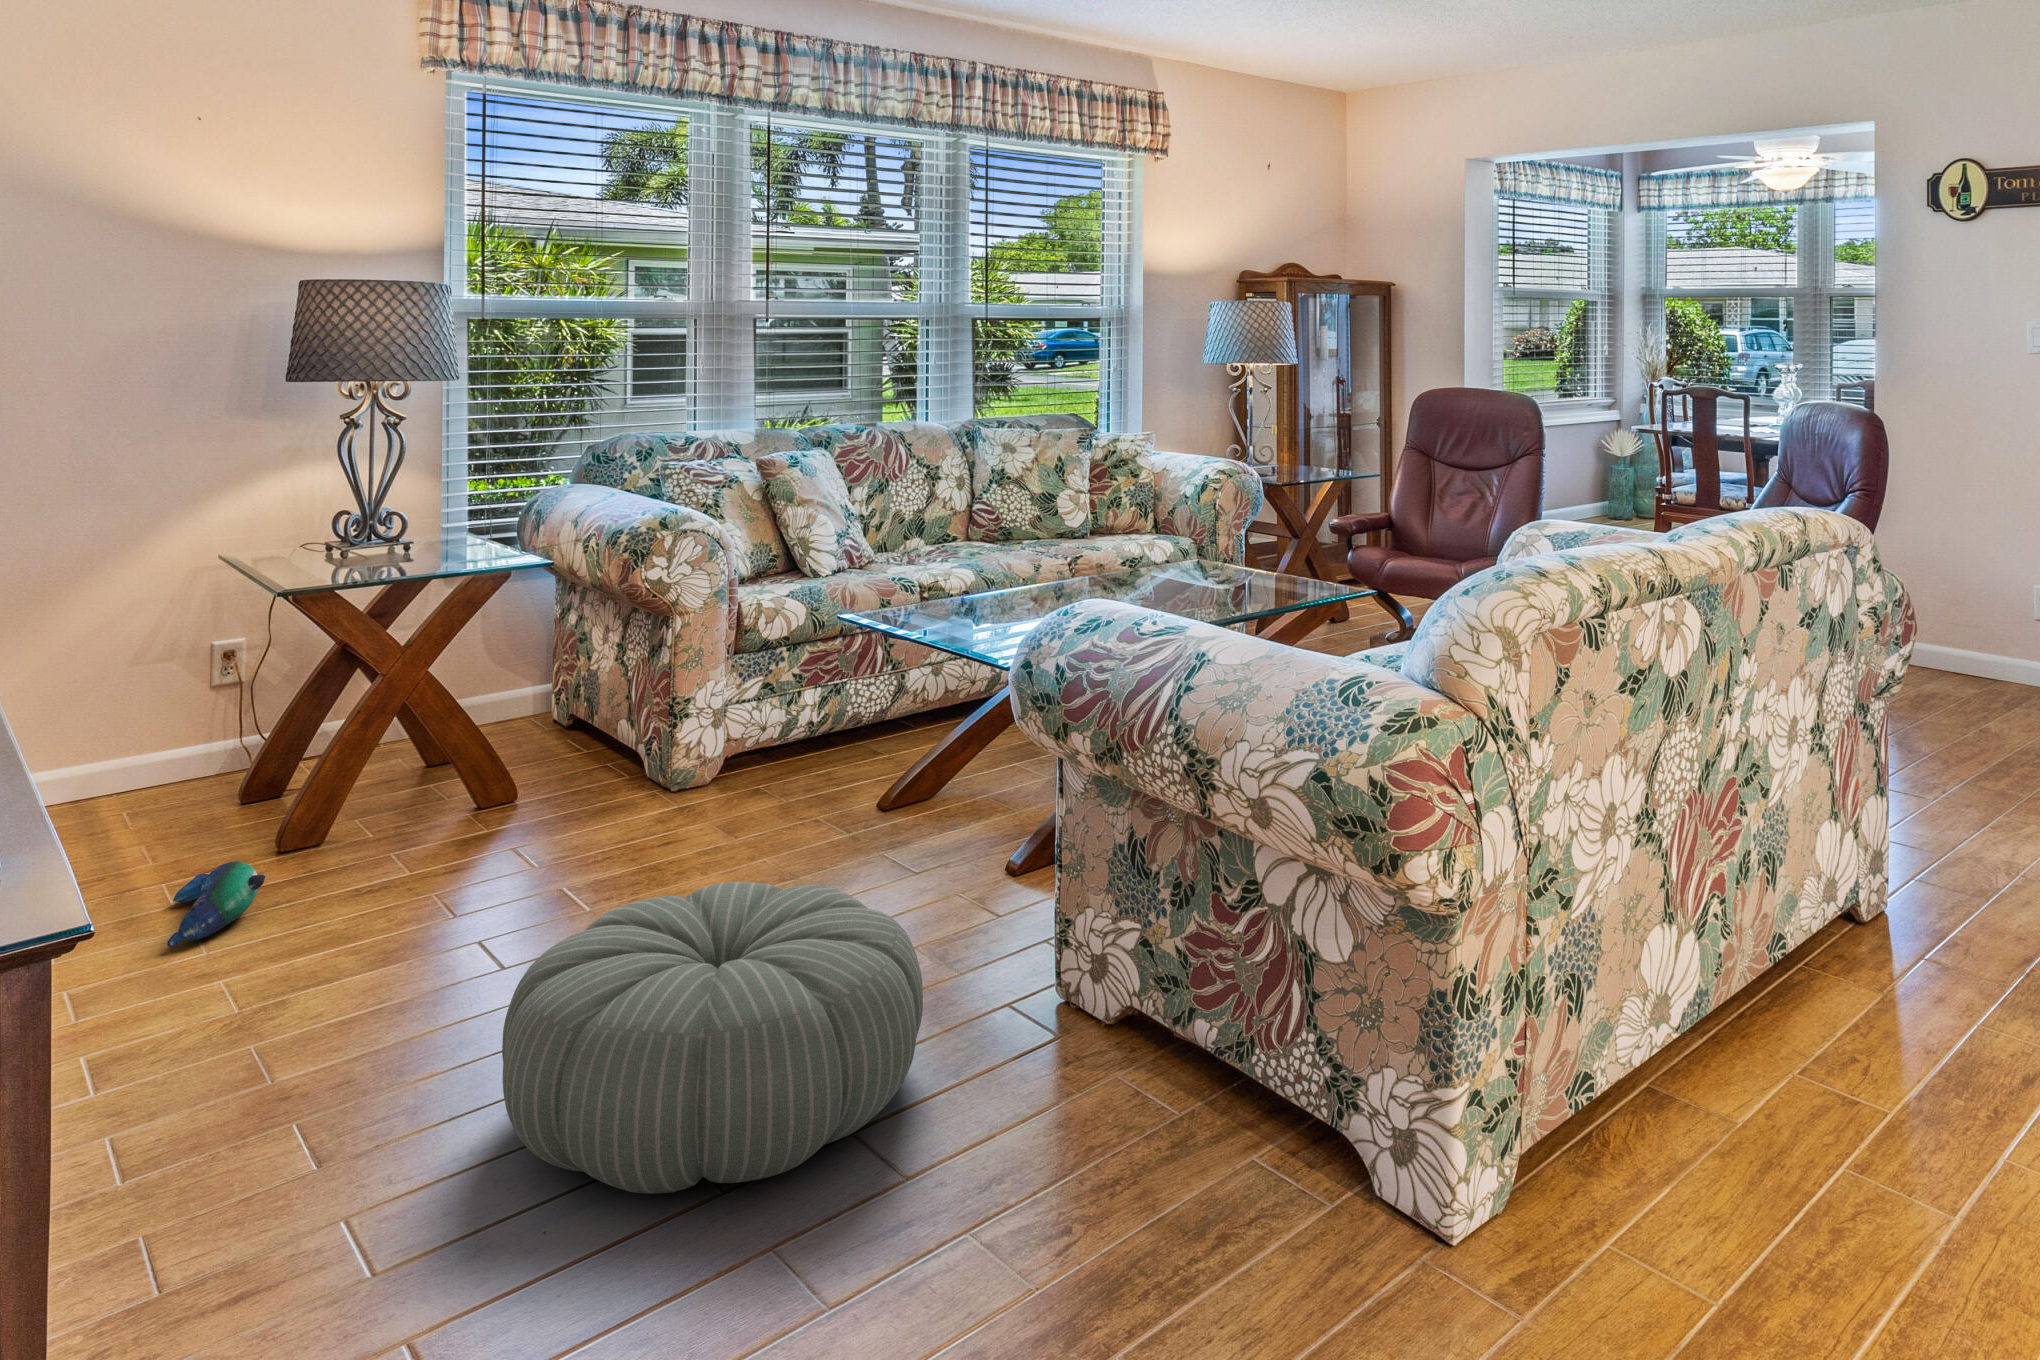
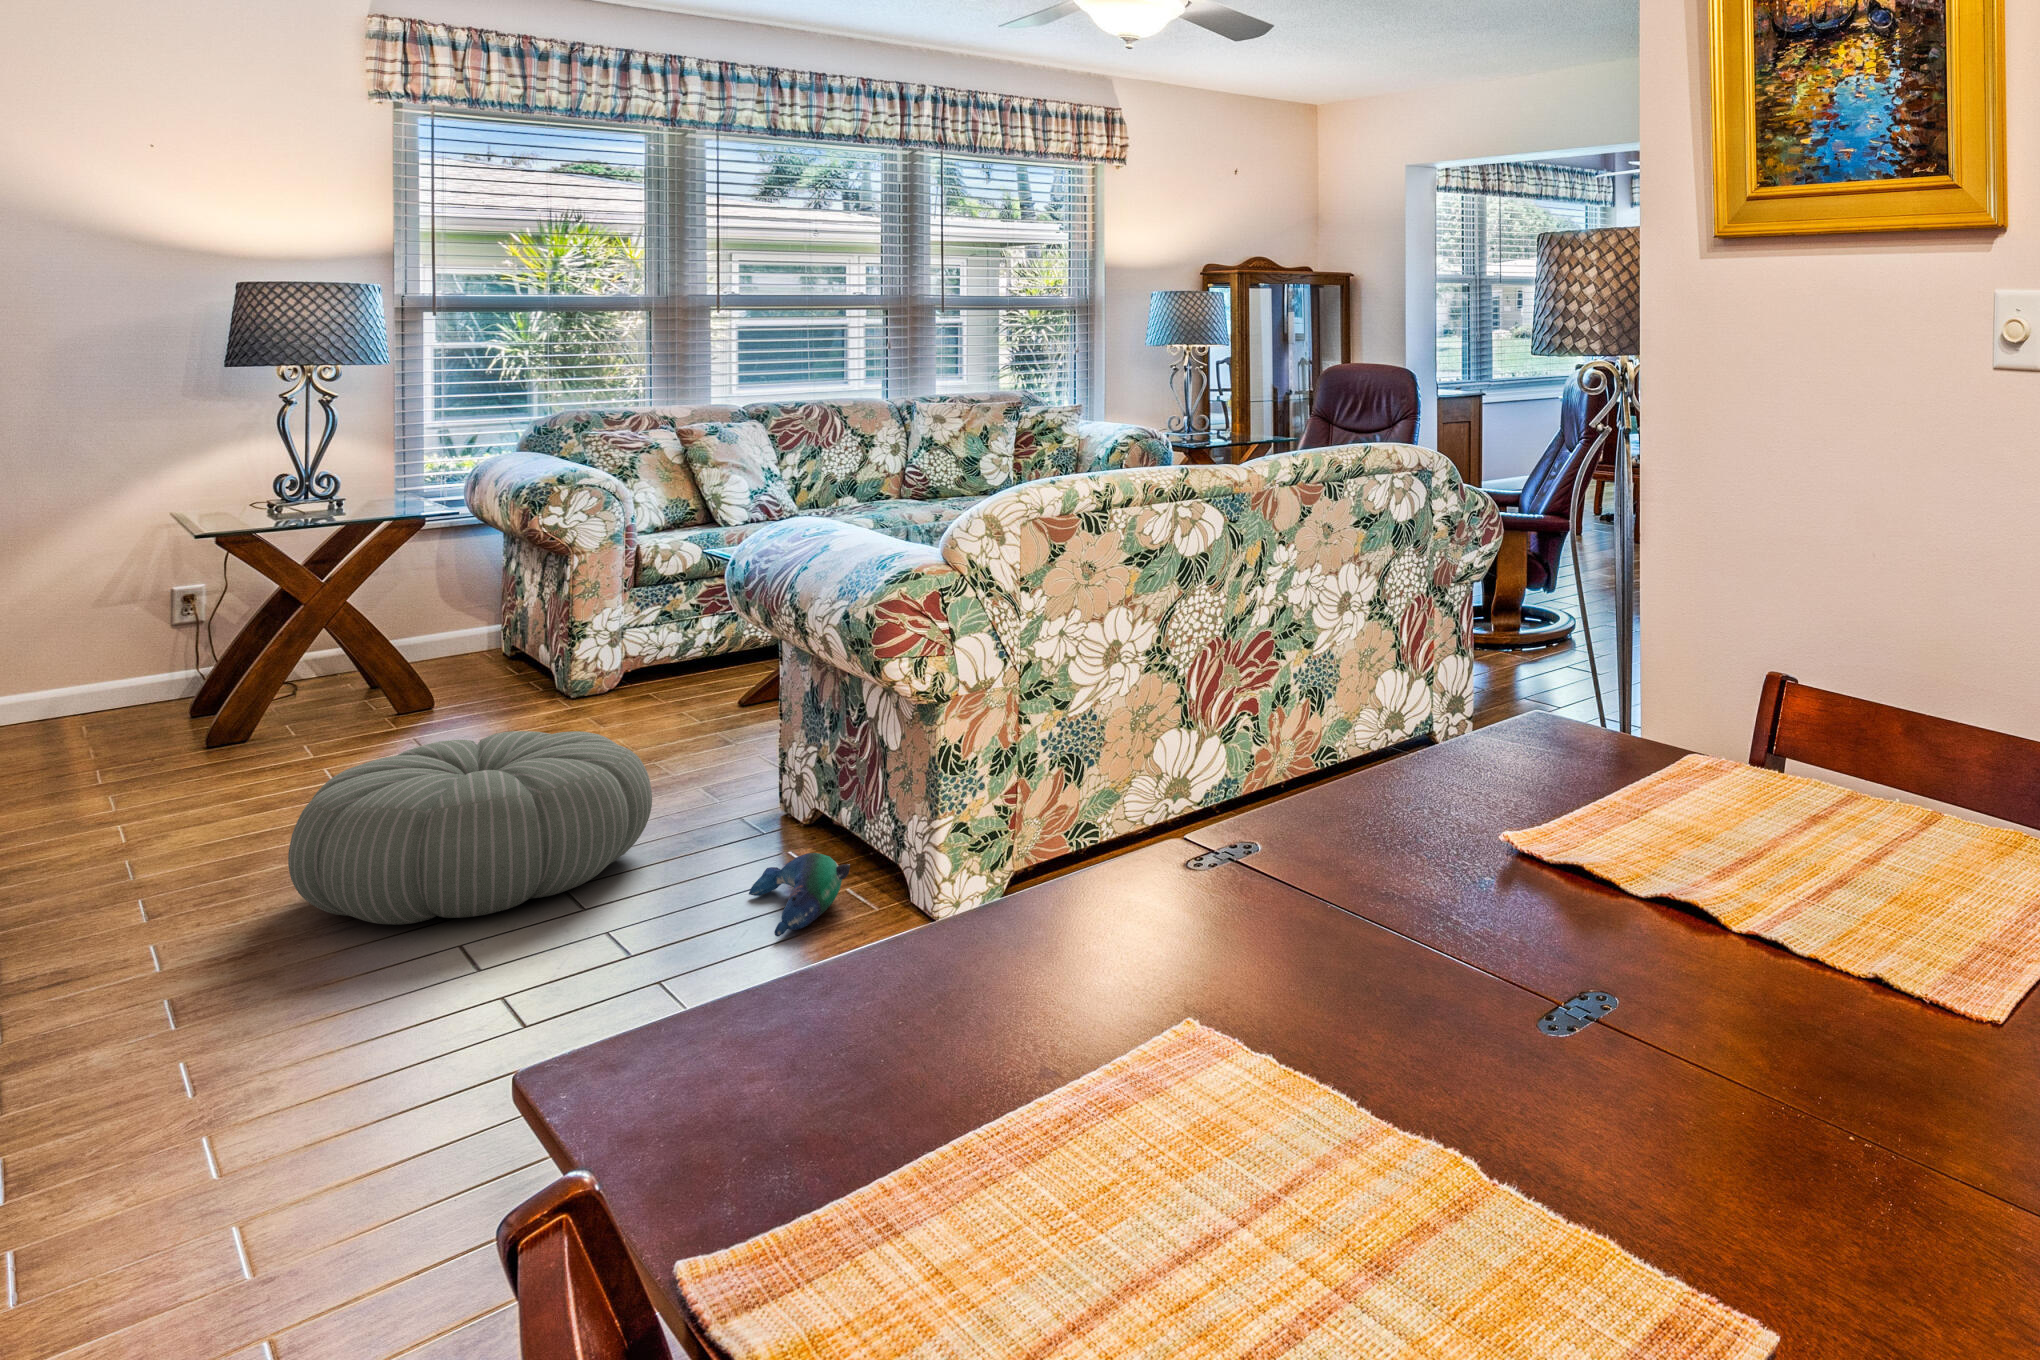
plush toy: present [167,861,266,947] -> present [749,853,850,937]

